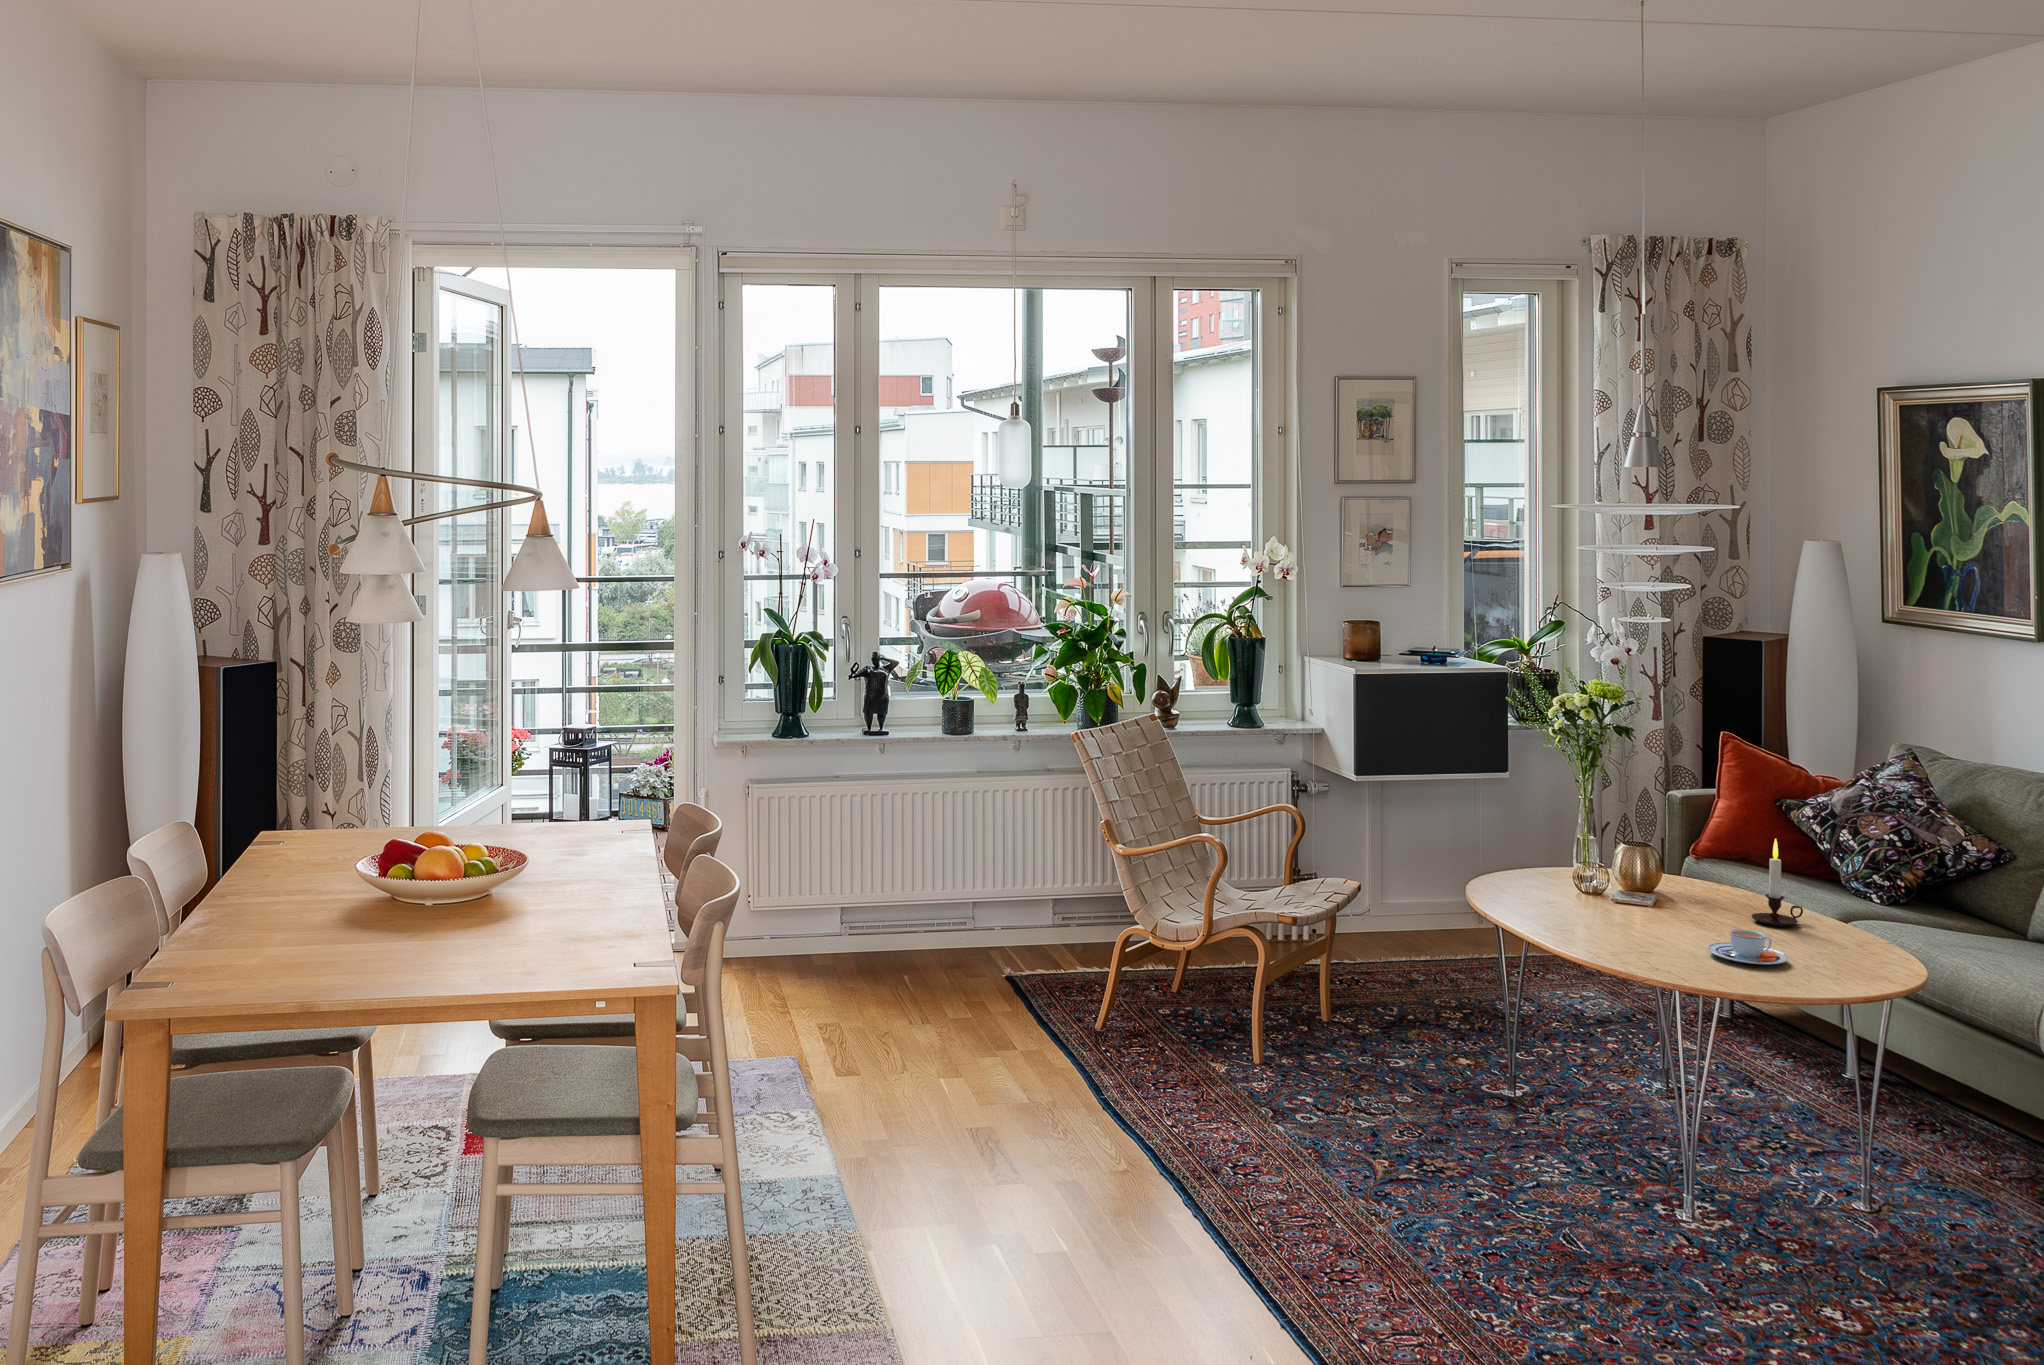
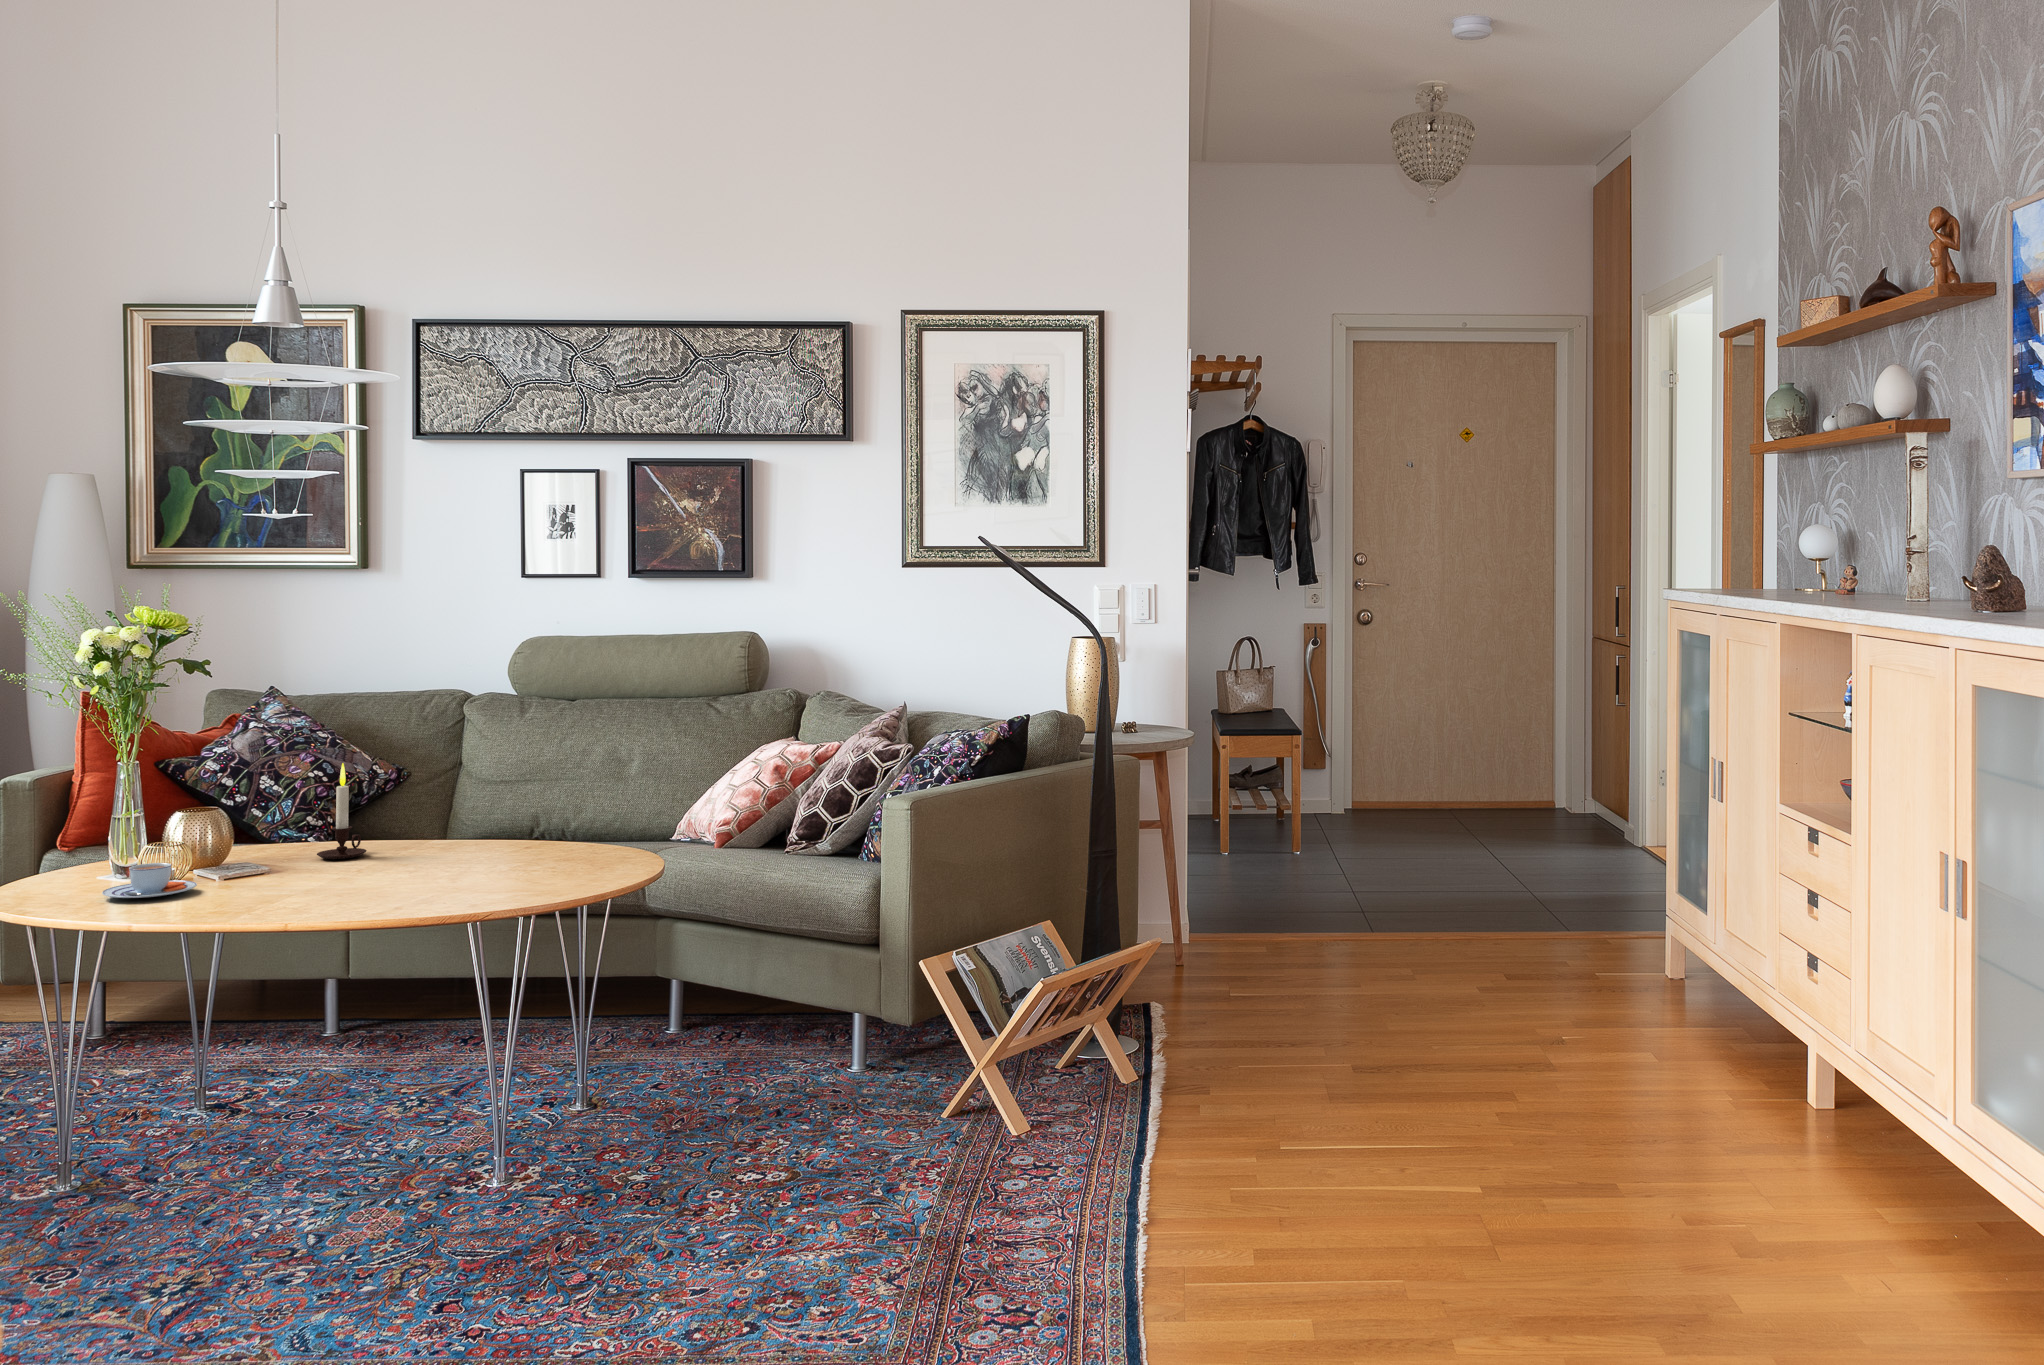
teacup: present [1708,930,1788,964] -> present [102,863,197,898]

